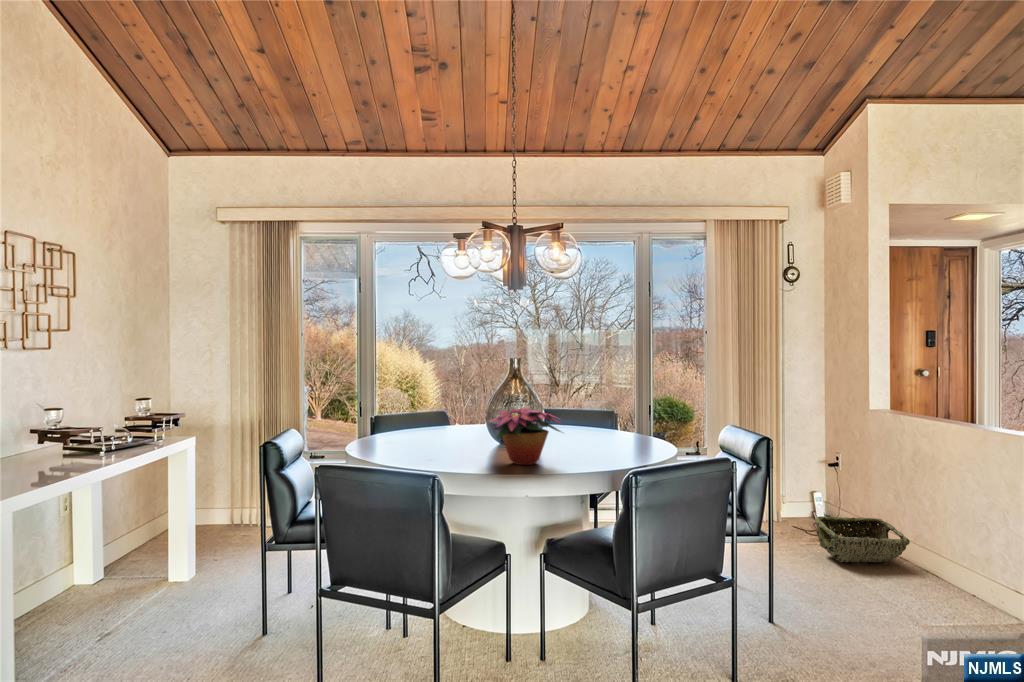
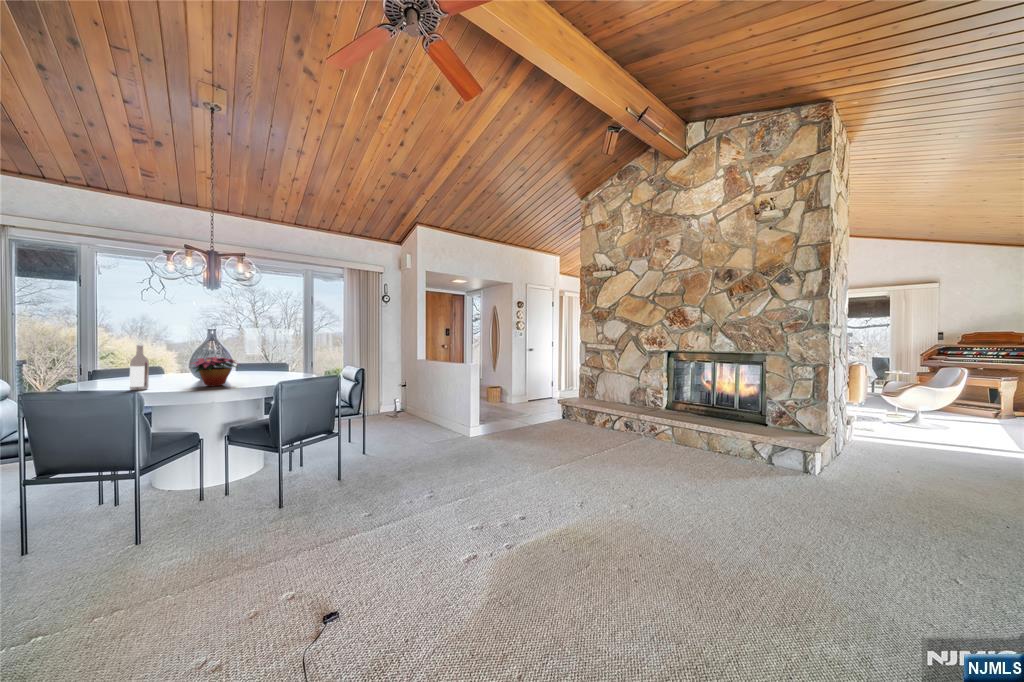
wine bottle: none [413,382,436,465] -> present [130,342,149,390]
woven basket: present [815,517,910,563] -> none [389,406,426,426]

